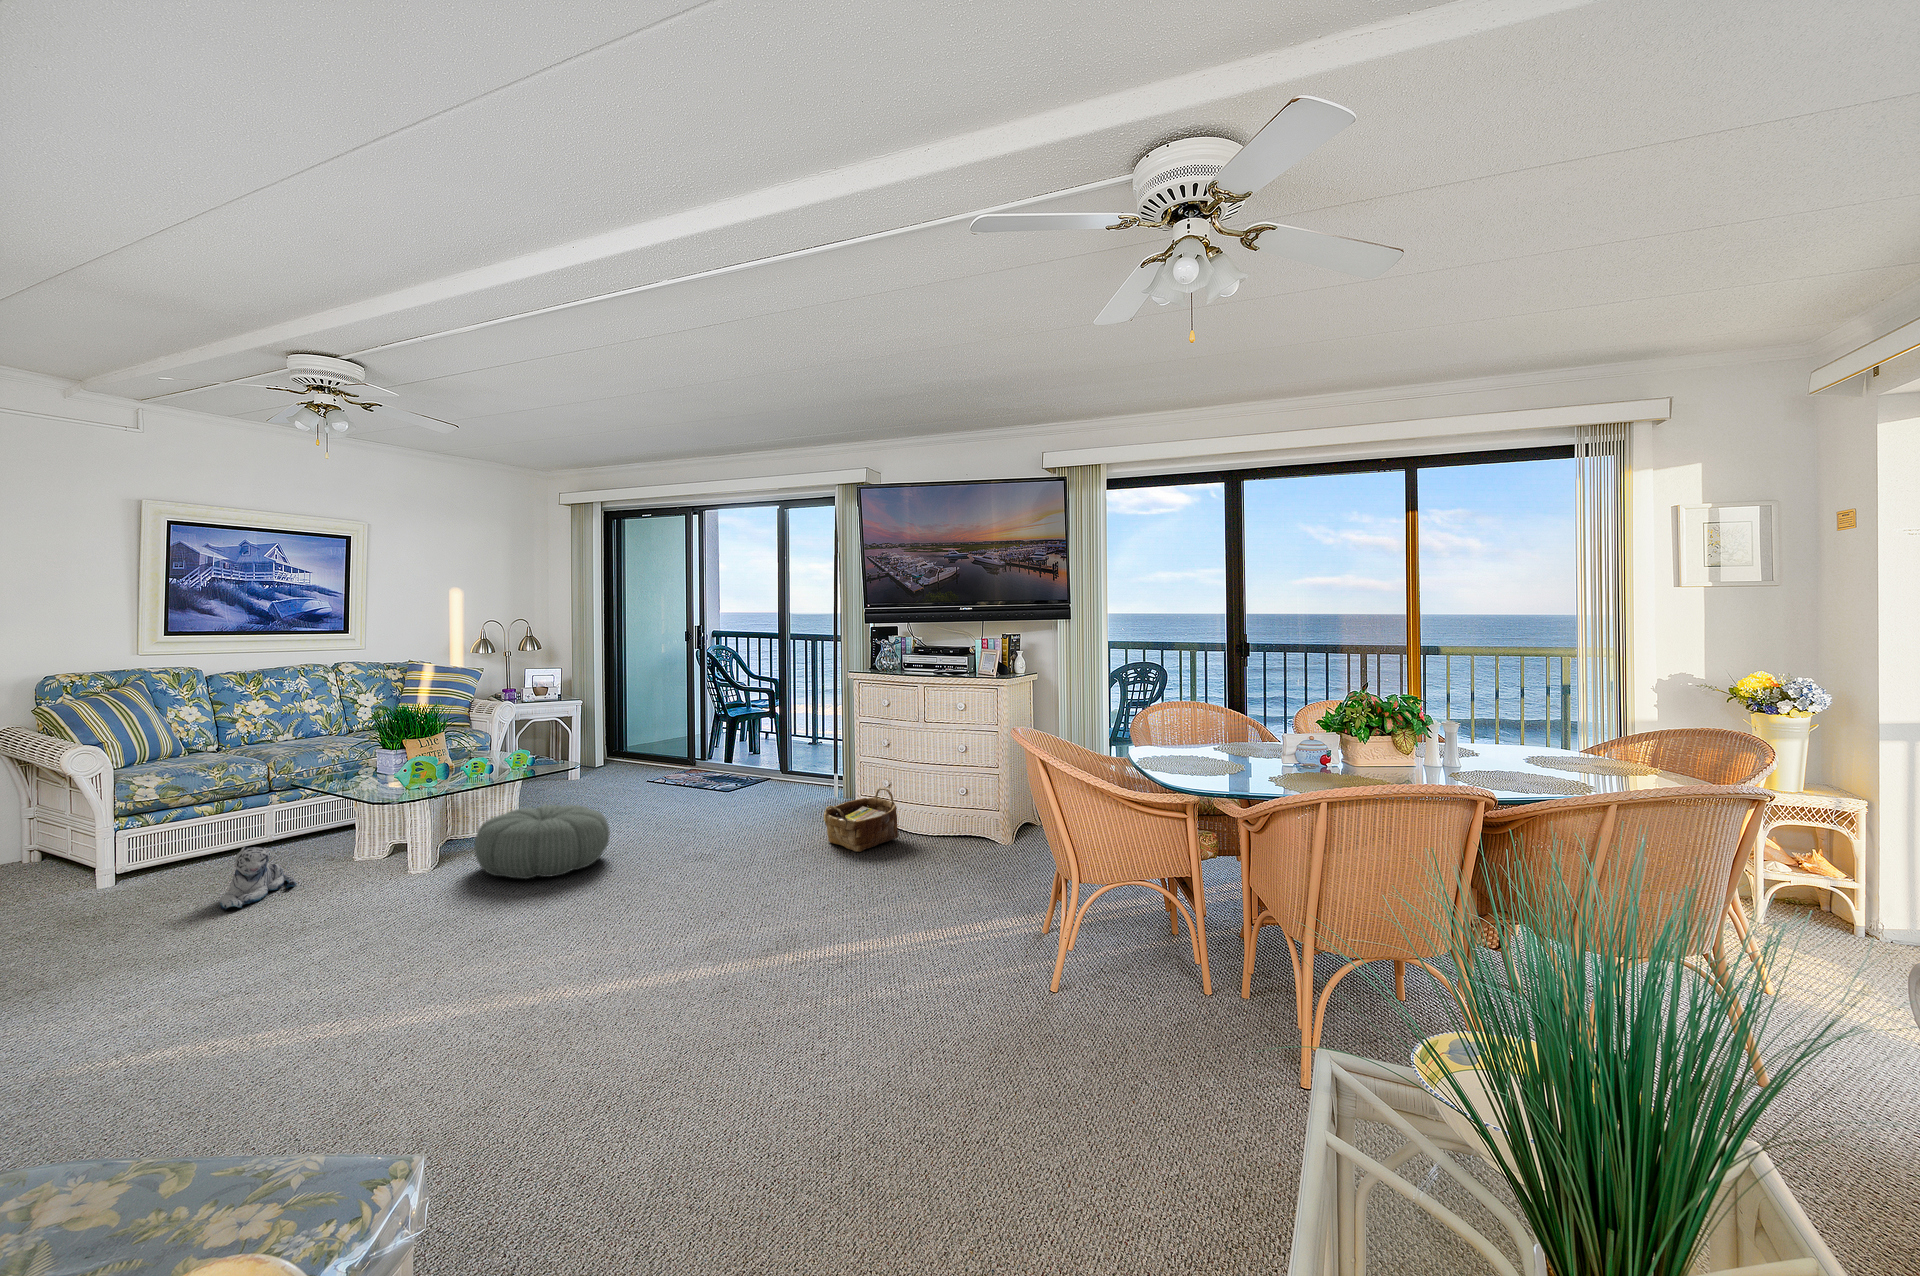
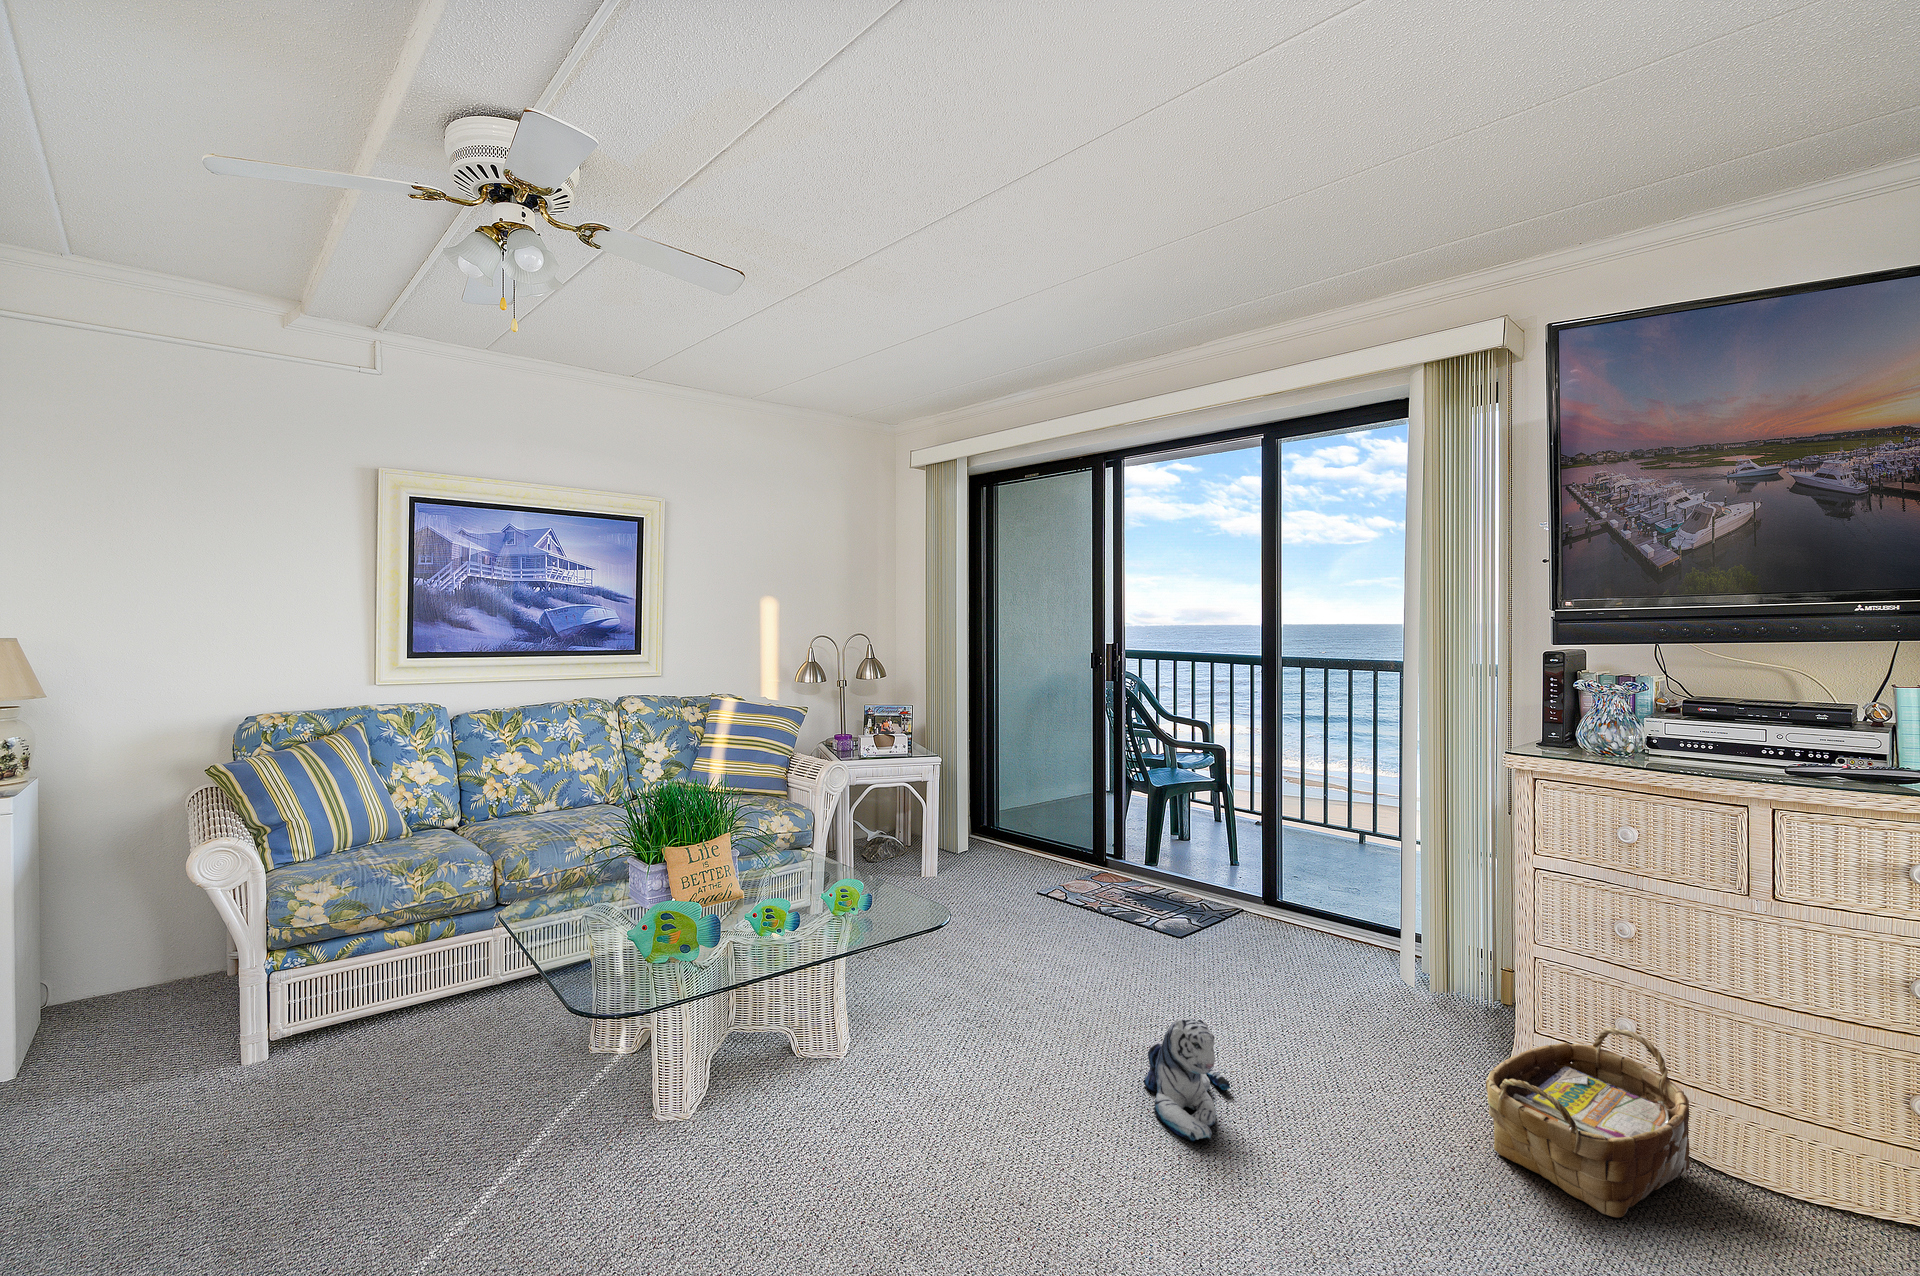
pouf: present [474,805,610,879] -> none [763,994,1013,1191]
plush toy: present [220,847,296,910] -> present [1143,1019,1230,1141]

